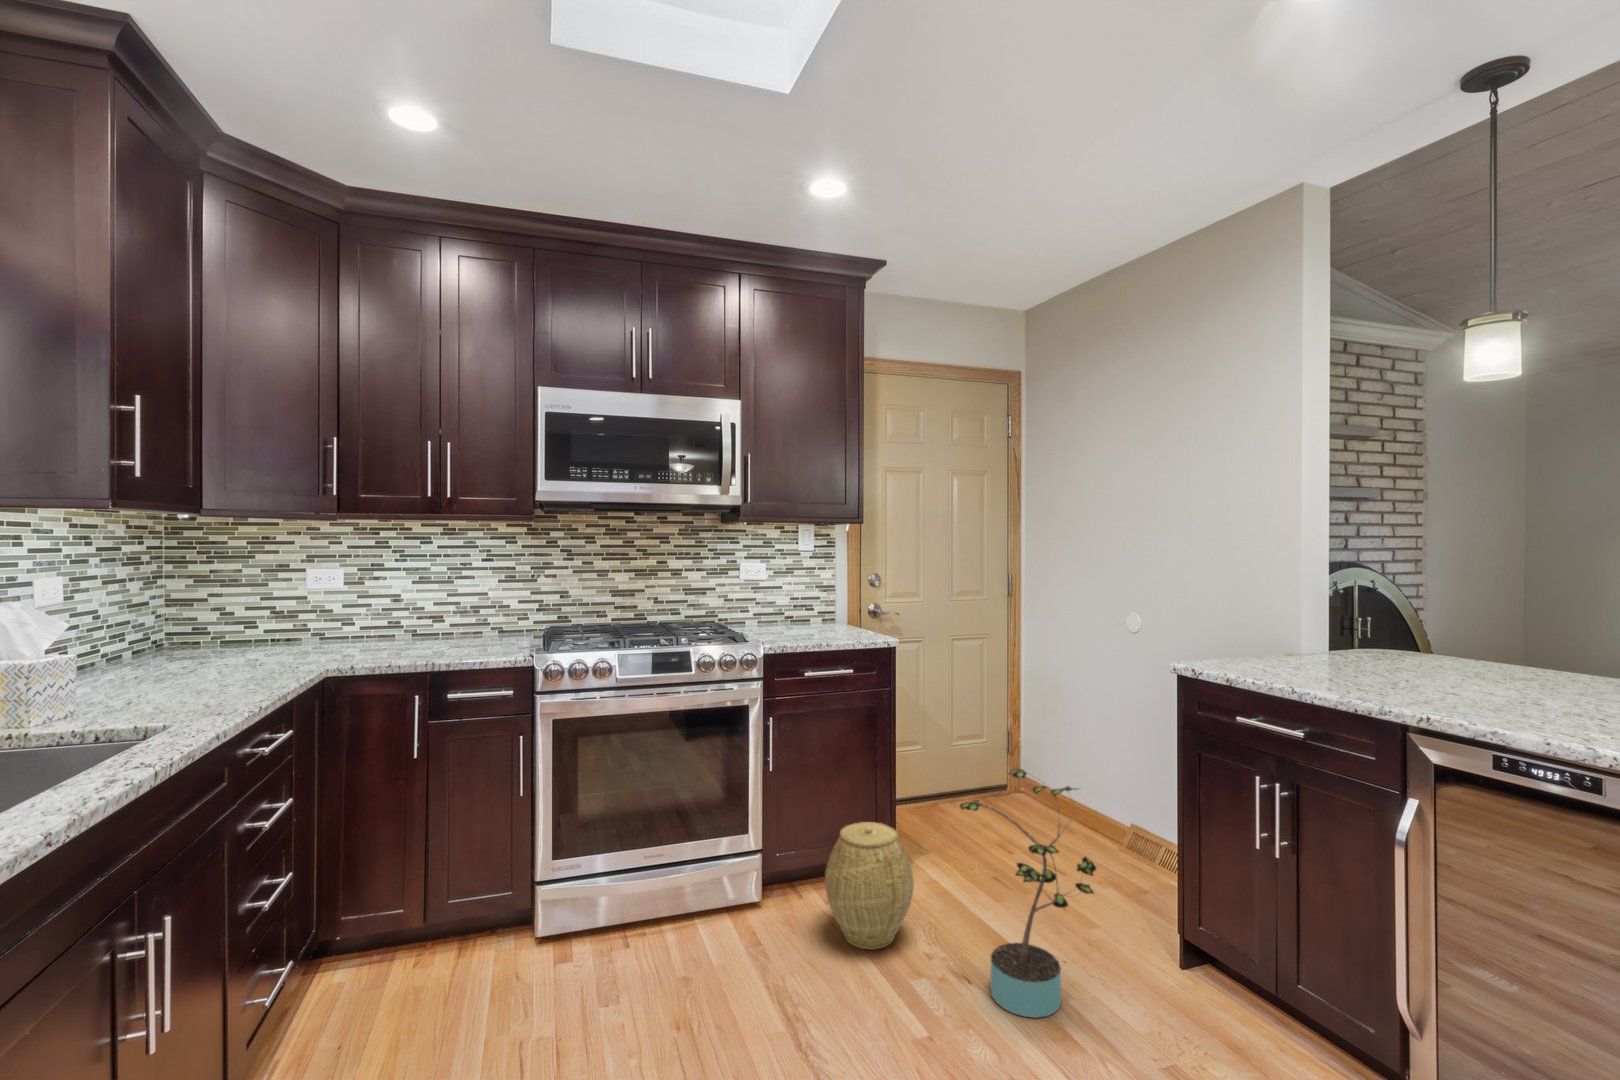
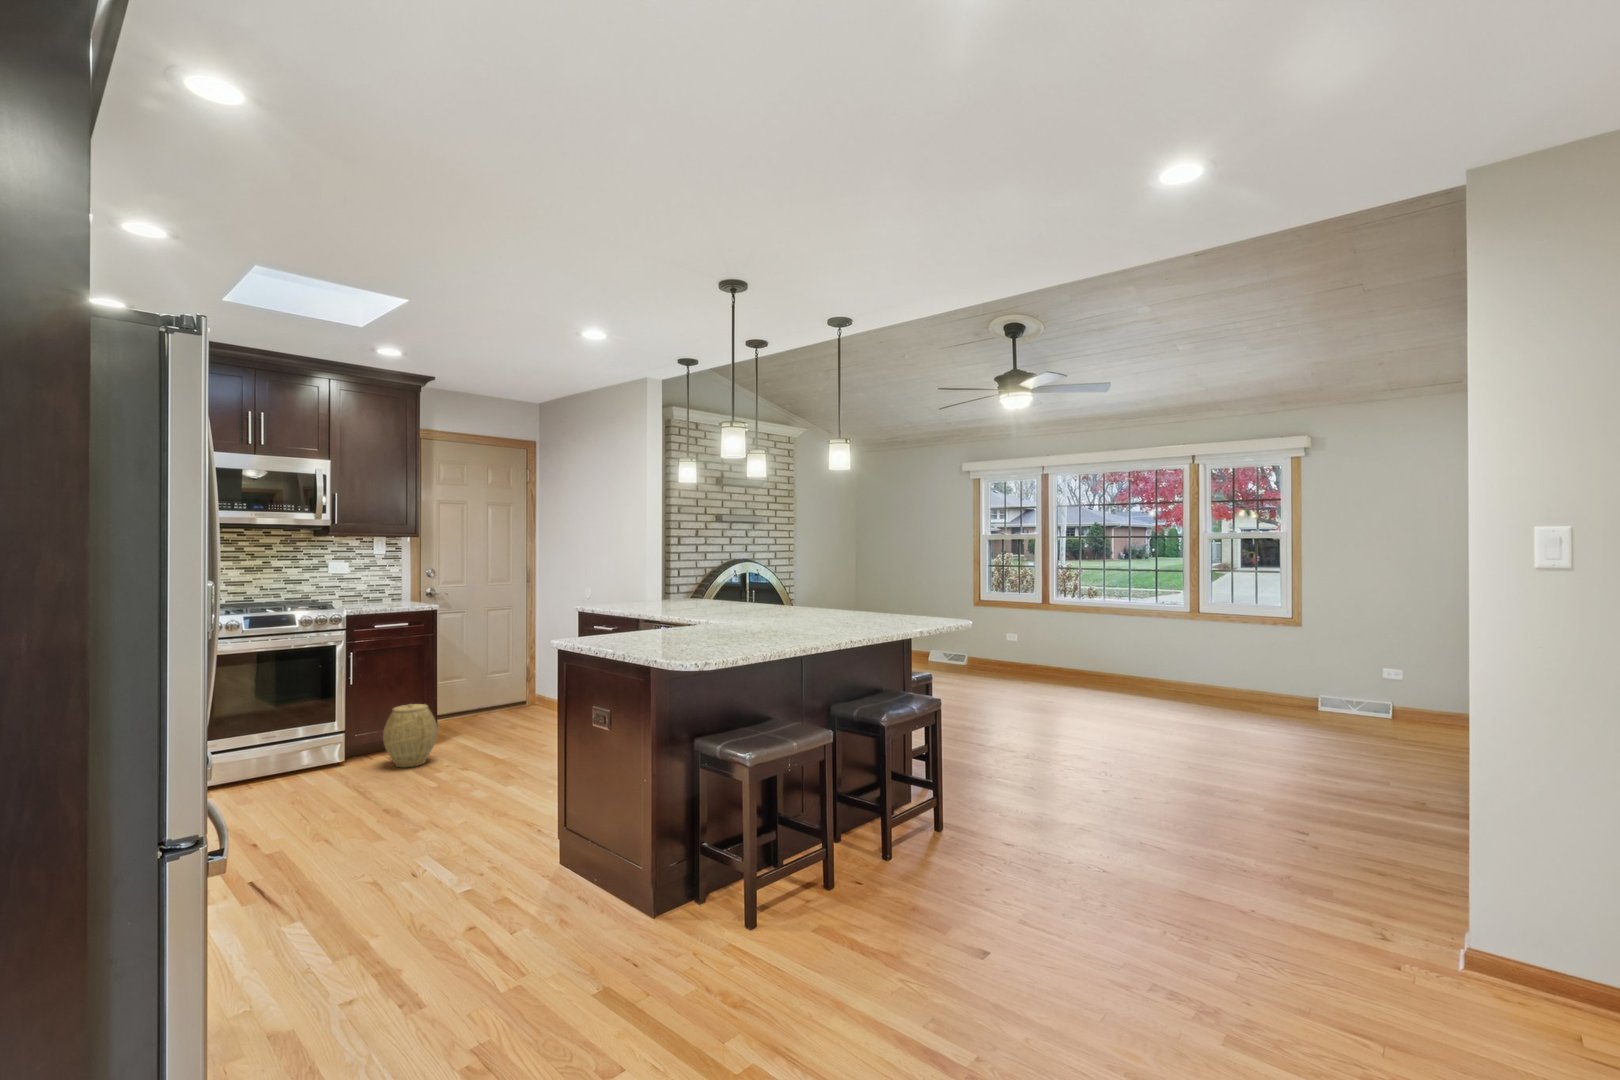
potted plant: present [960,769,1096,1018] -> none [456,661,521,773]

